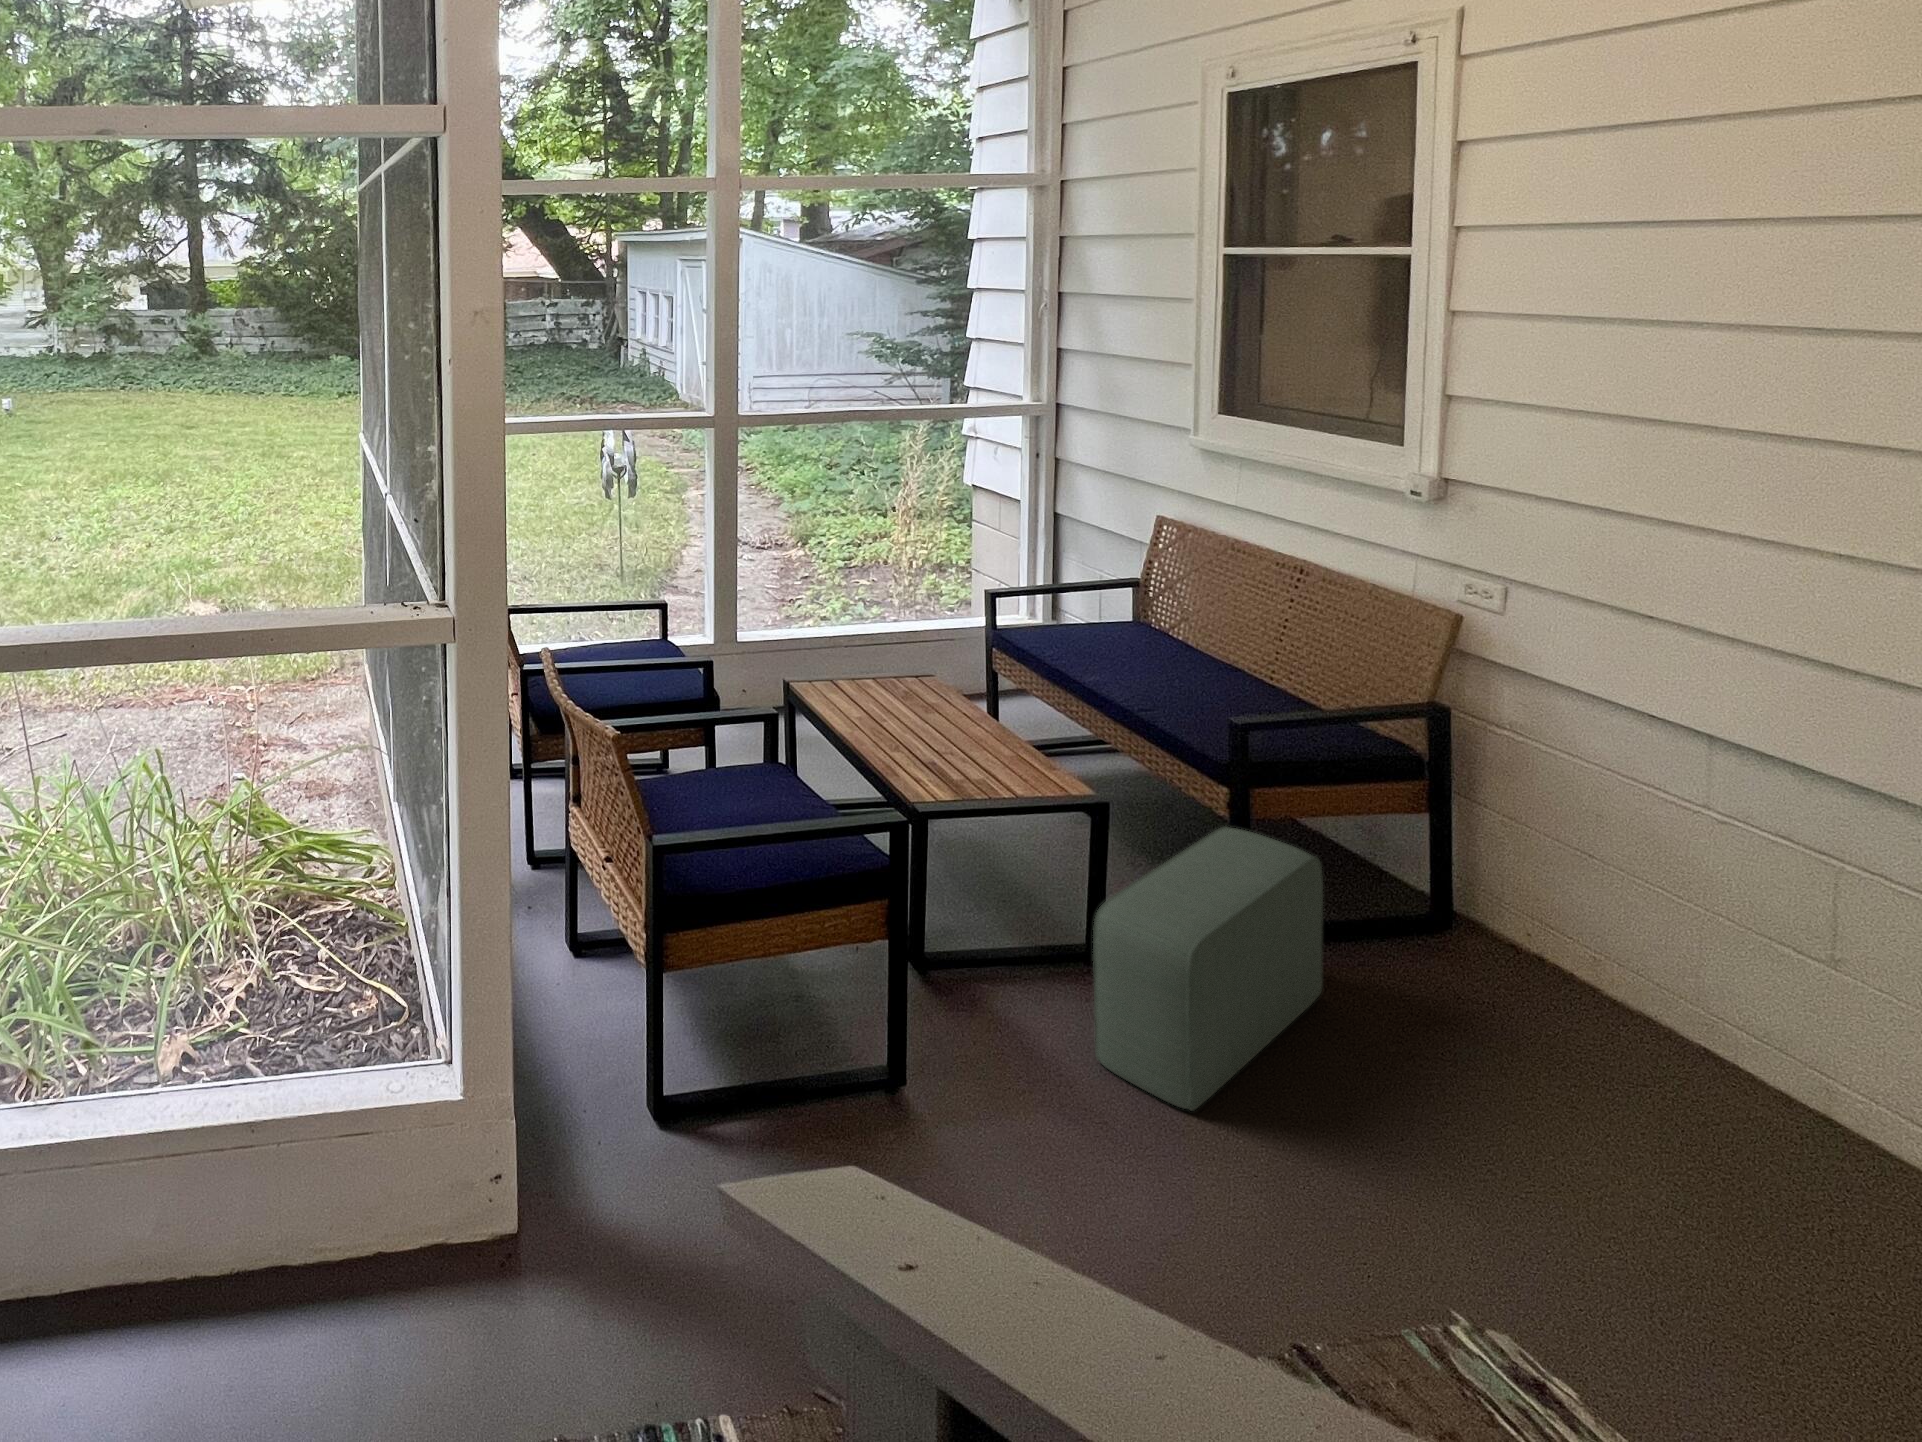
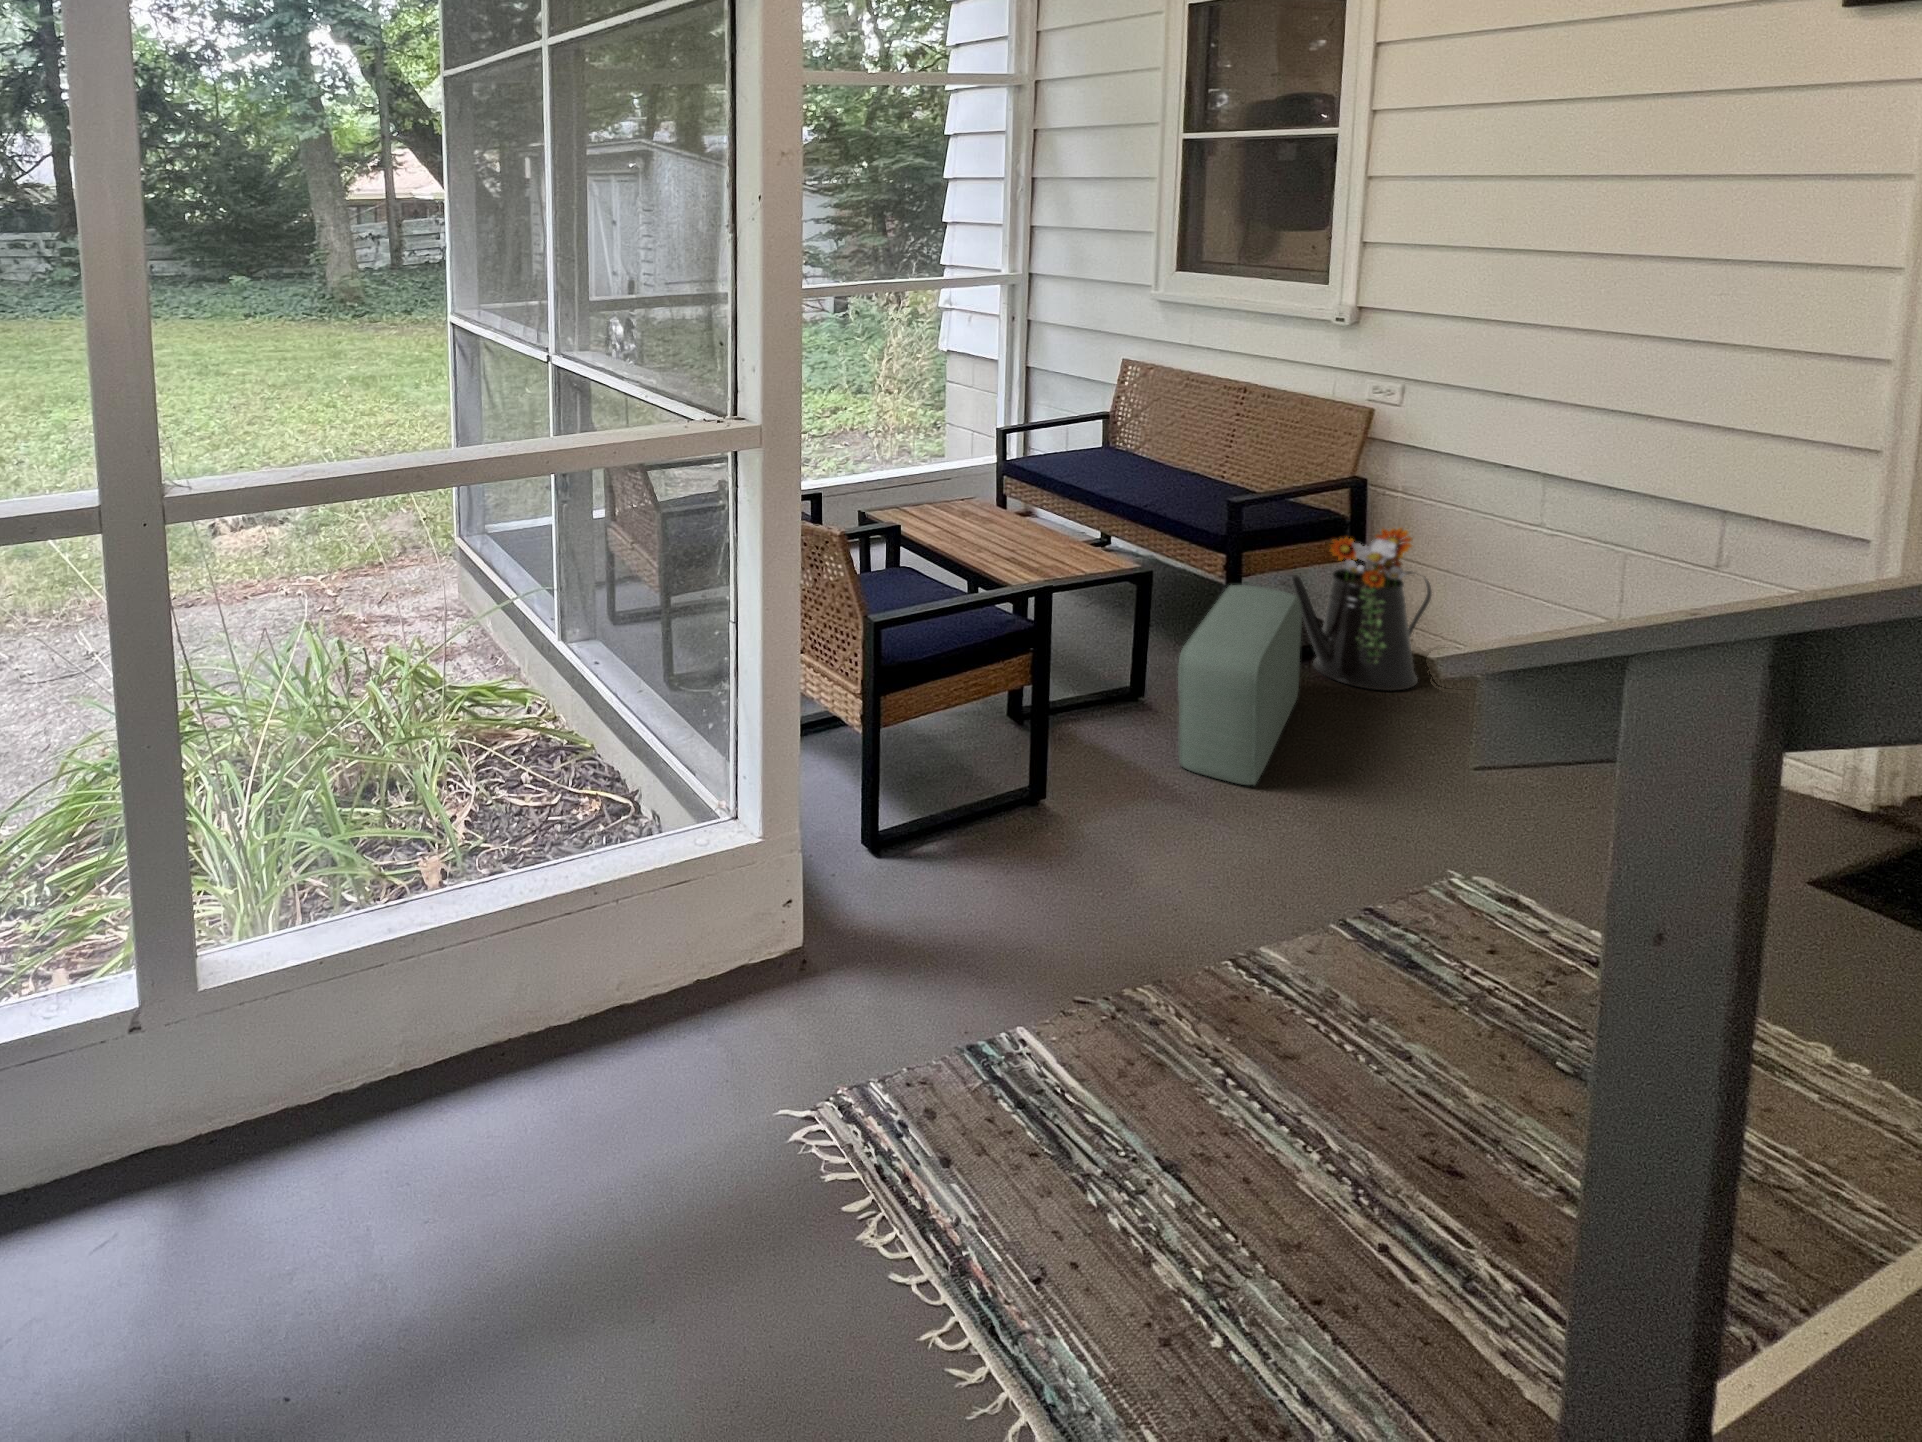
watering can: none [1329,771,1556,1014] -> present [1292,528,1431,690]

